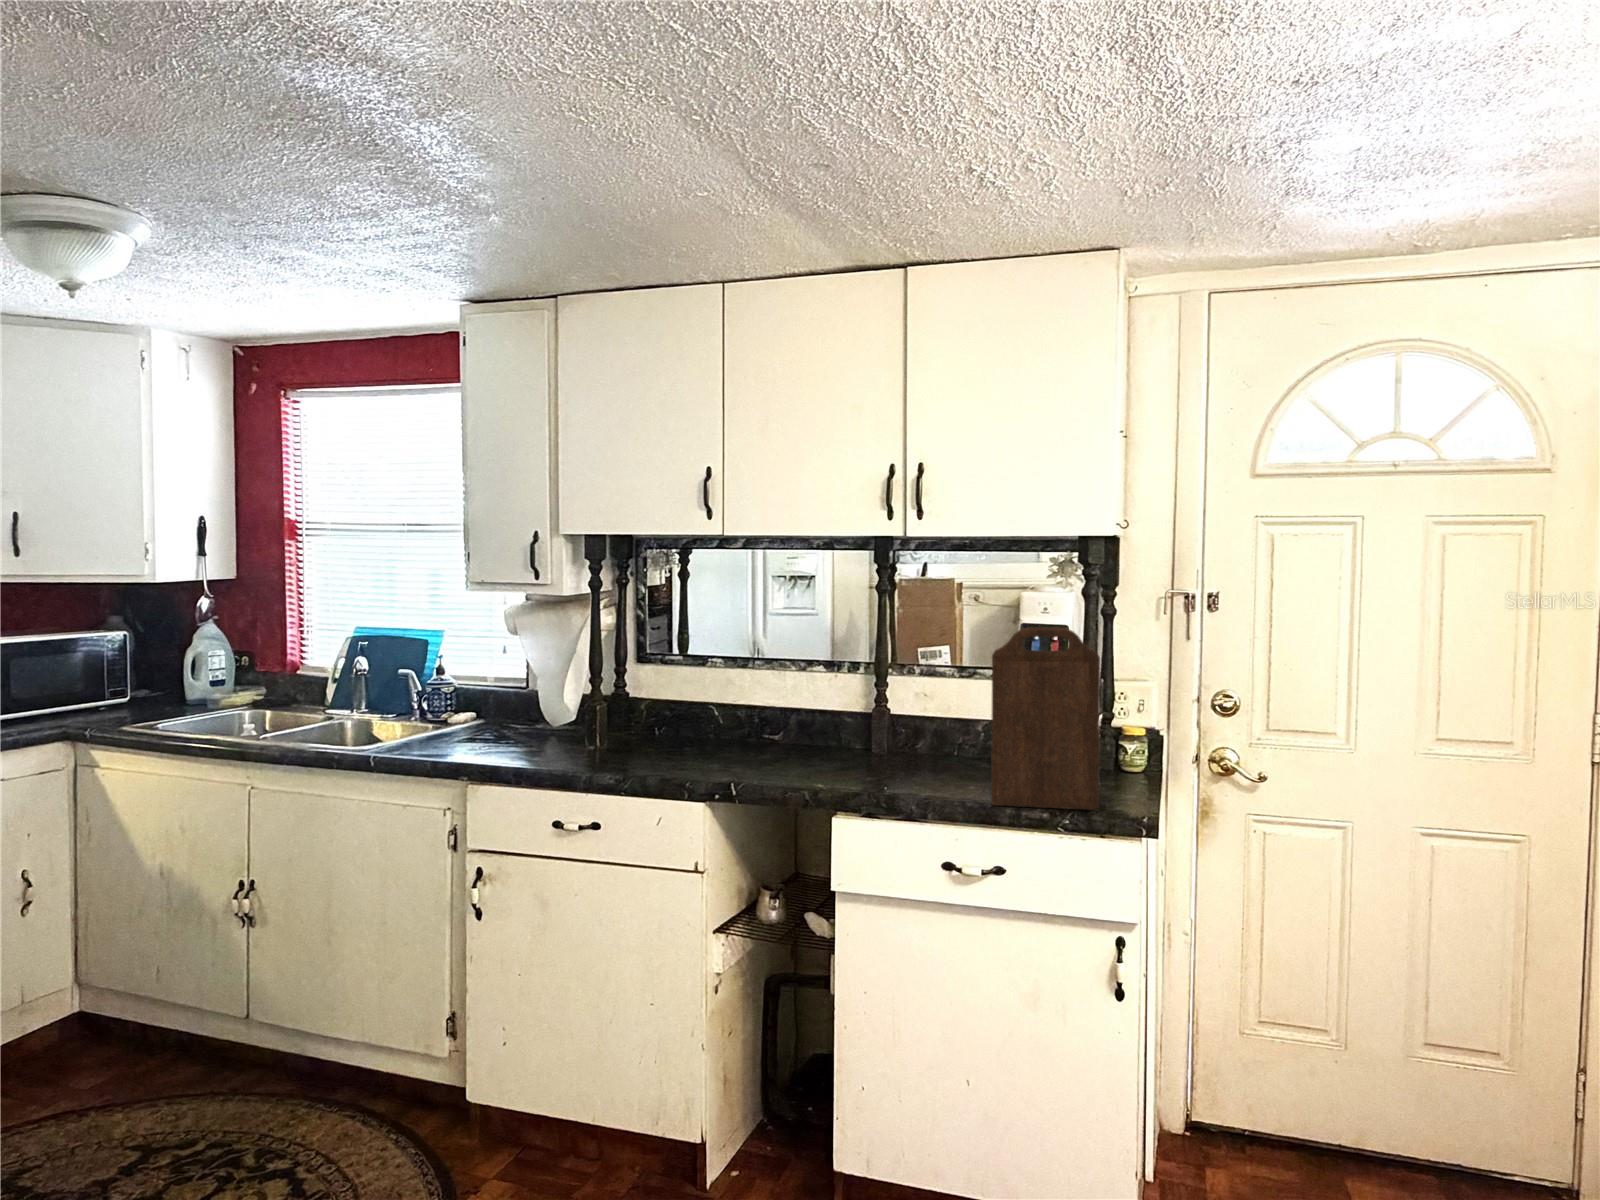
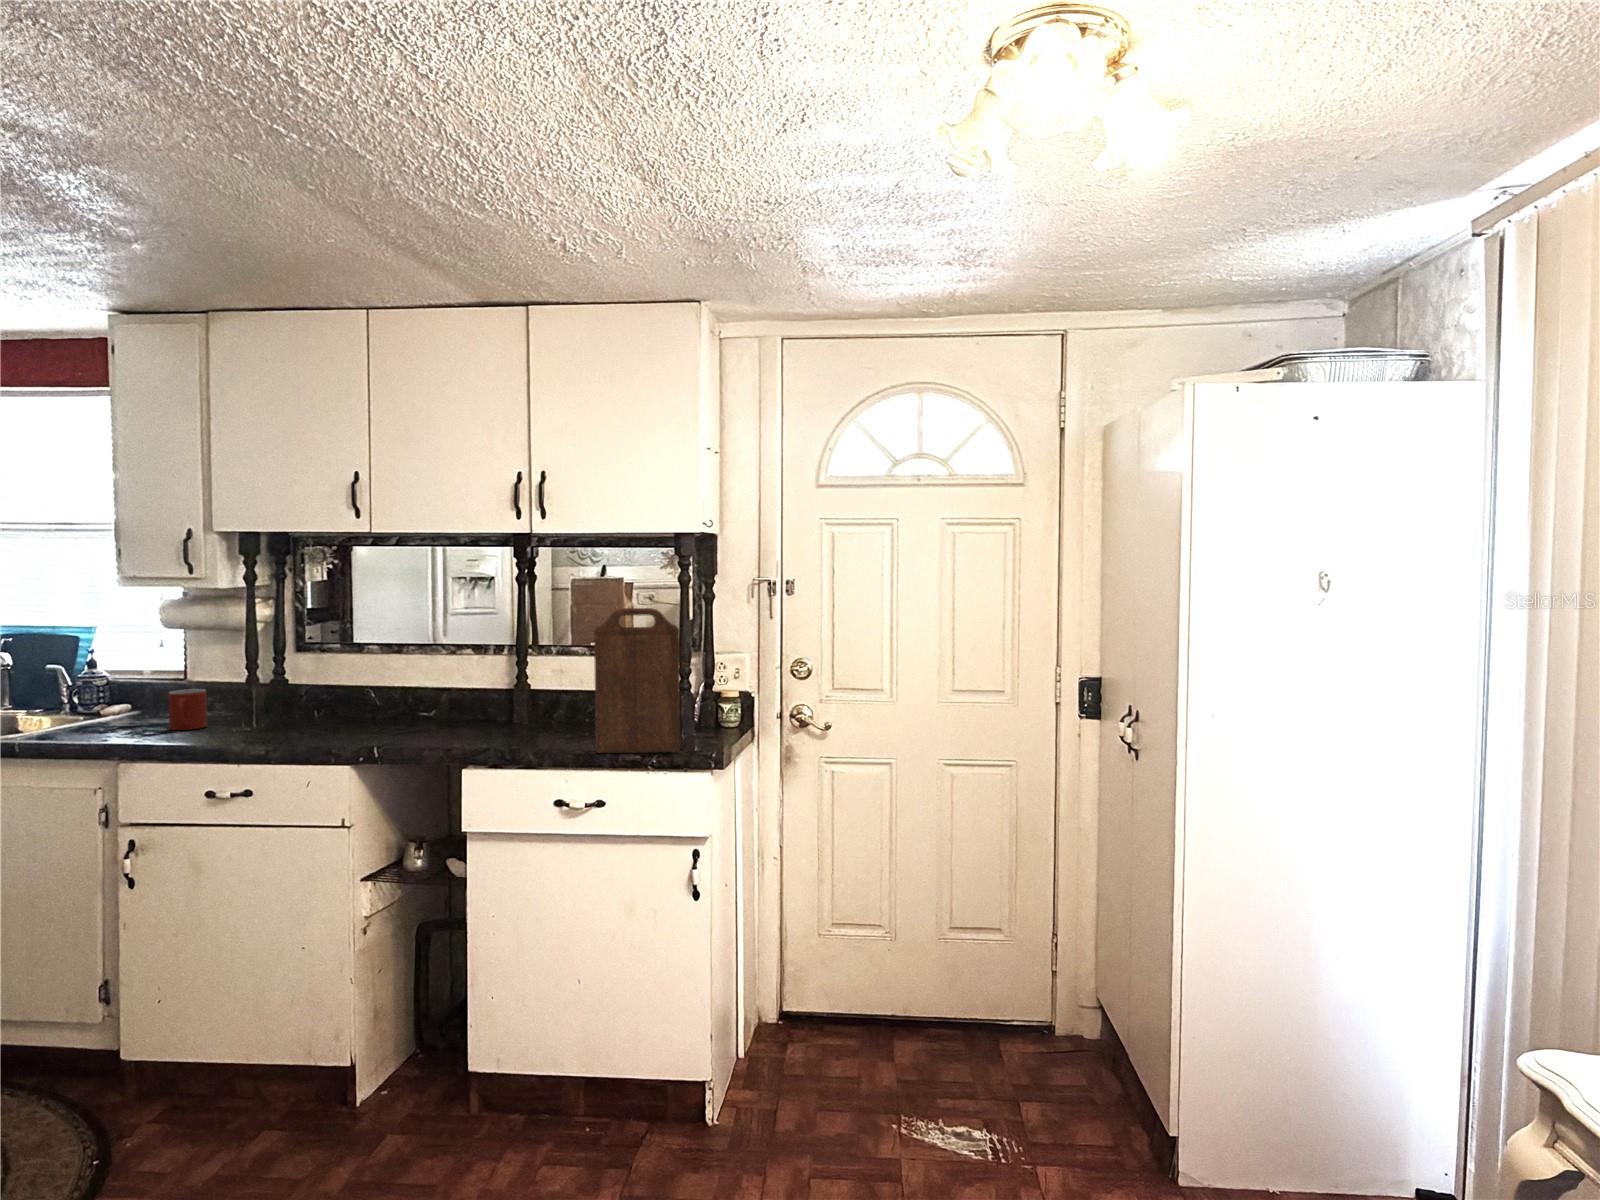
mug: none [514,703,550,747] -> present [168,689,207,730]

